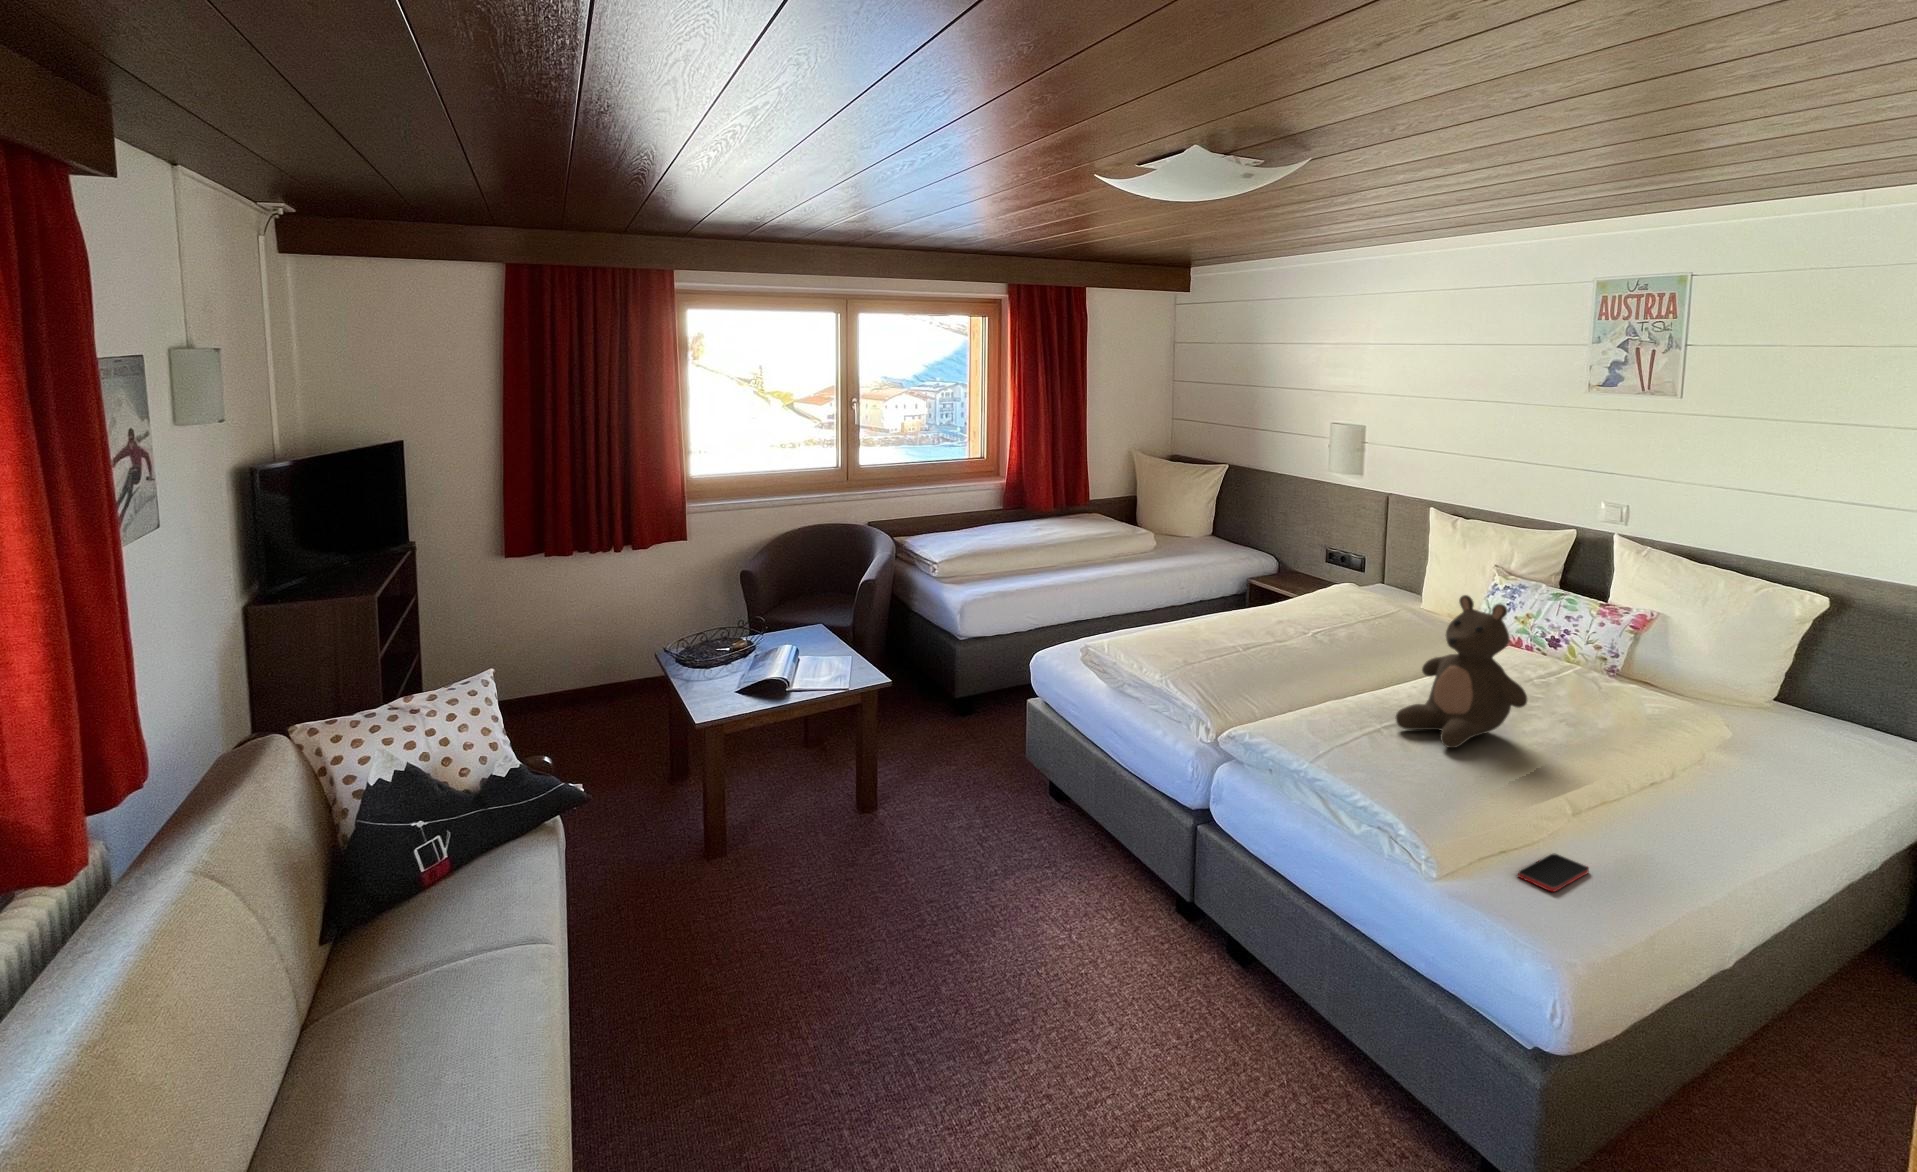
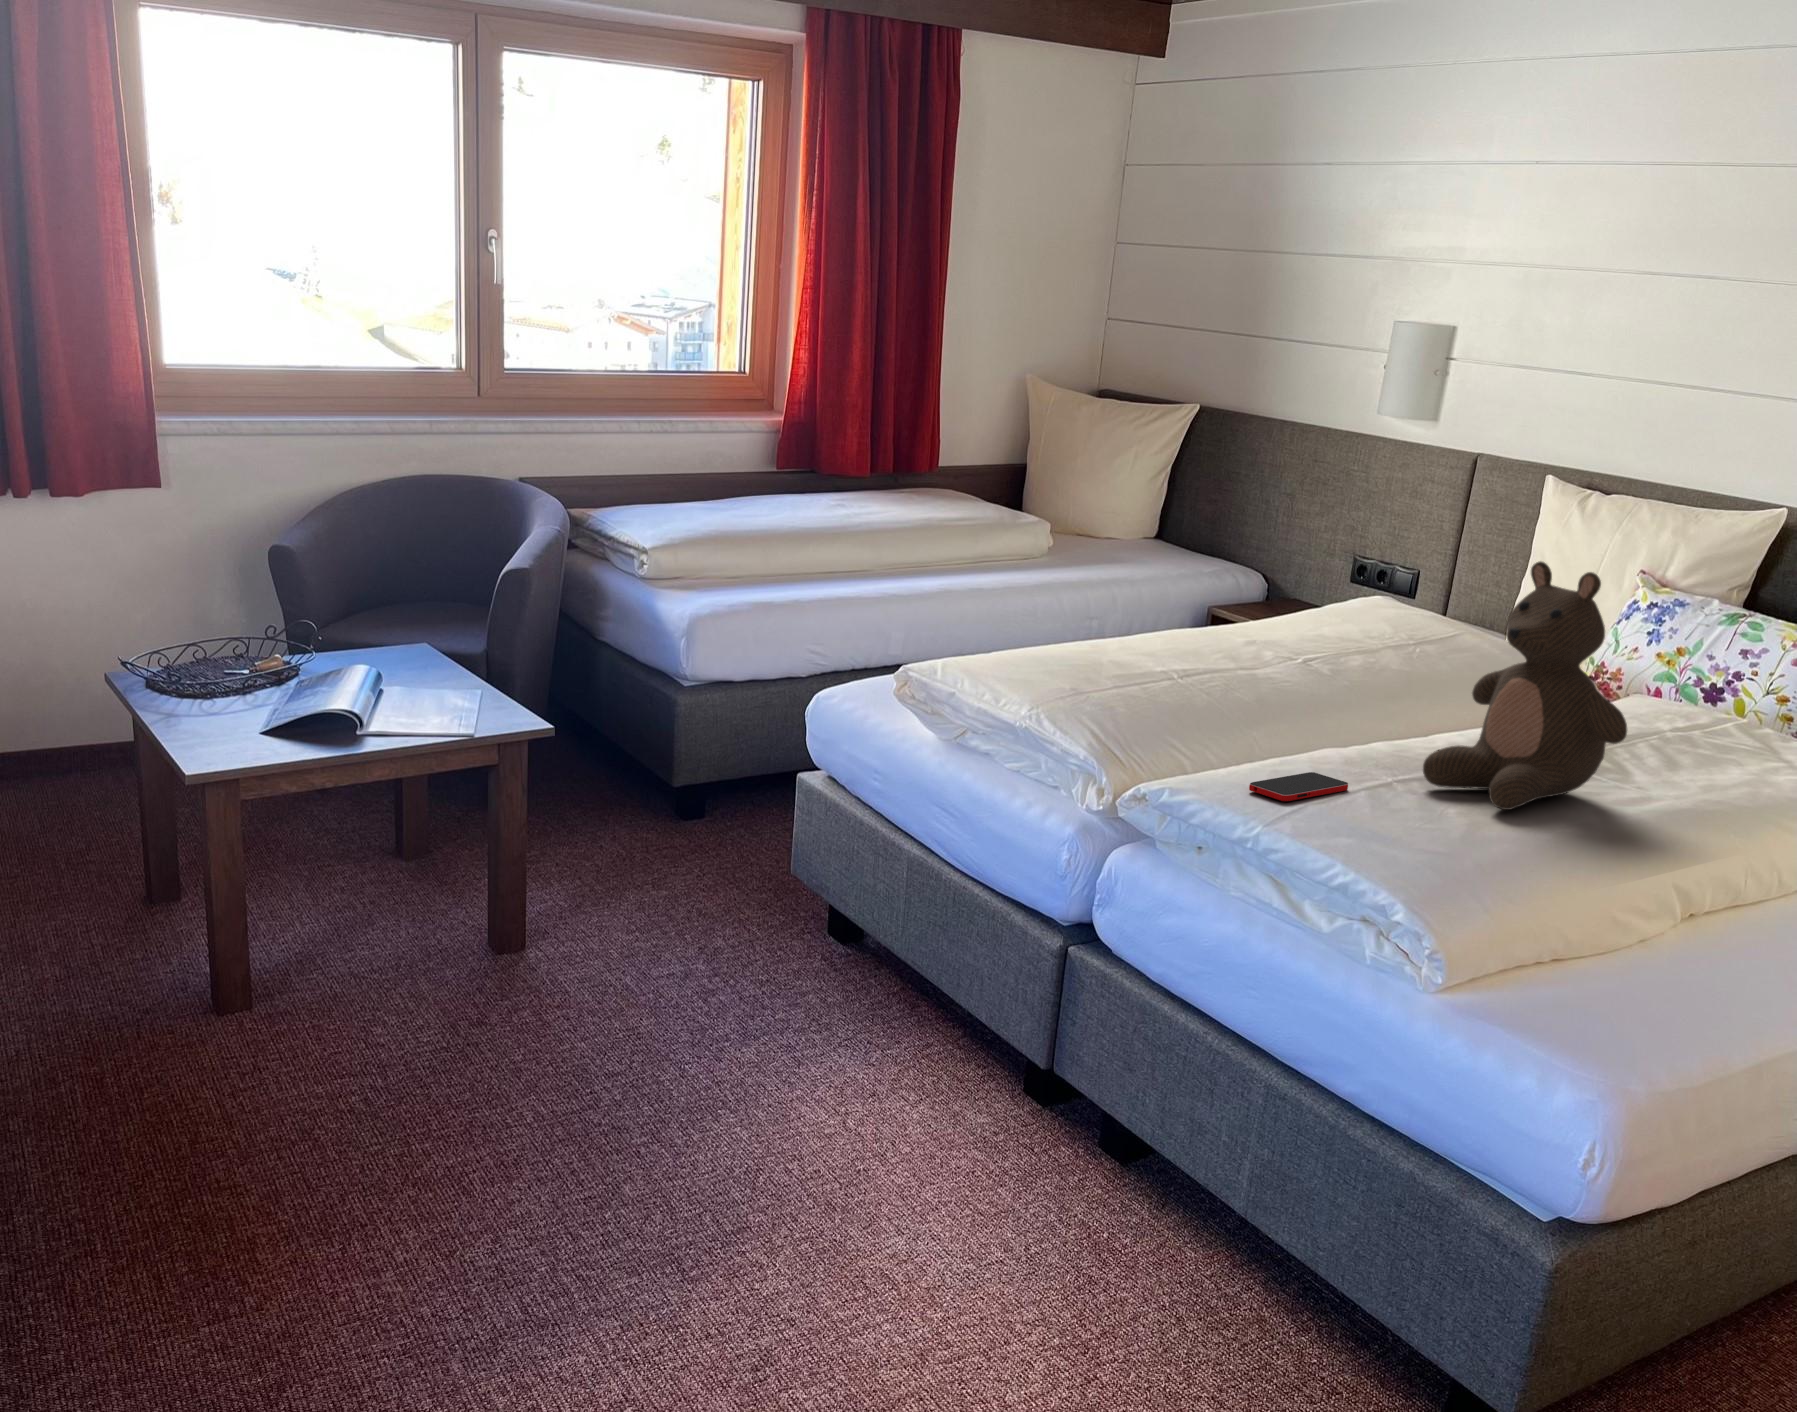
smartphone: present [1518,853,1589,892] -> present [1249,772,1348,801]

